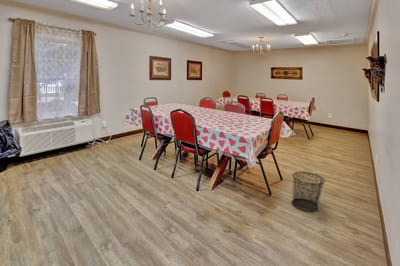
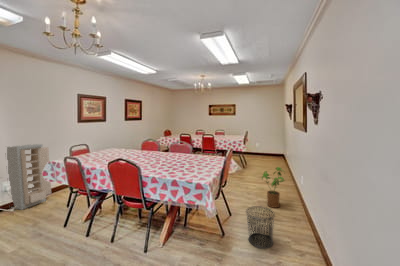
storage cabinet: none [102,93,132,144] -> present [5,144,51,210]
house plant: none [330,138,362,183] -> present [262,167,284,208]

